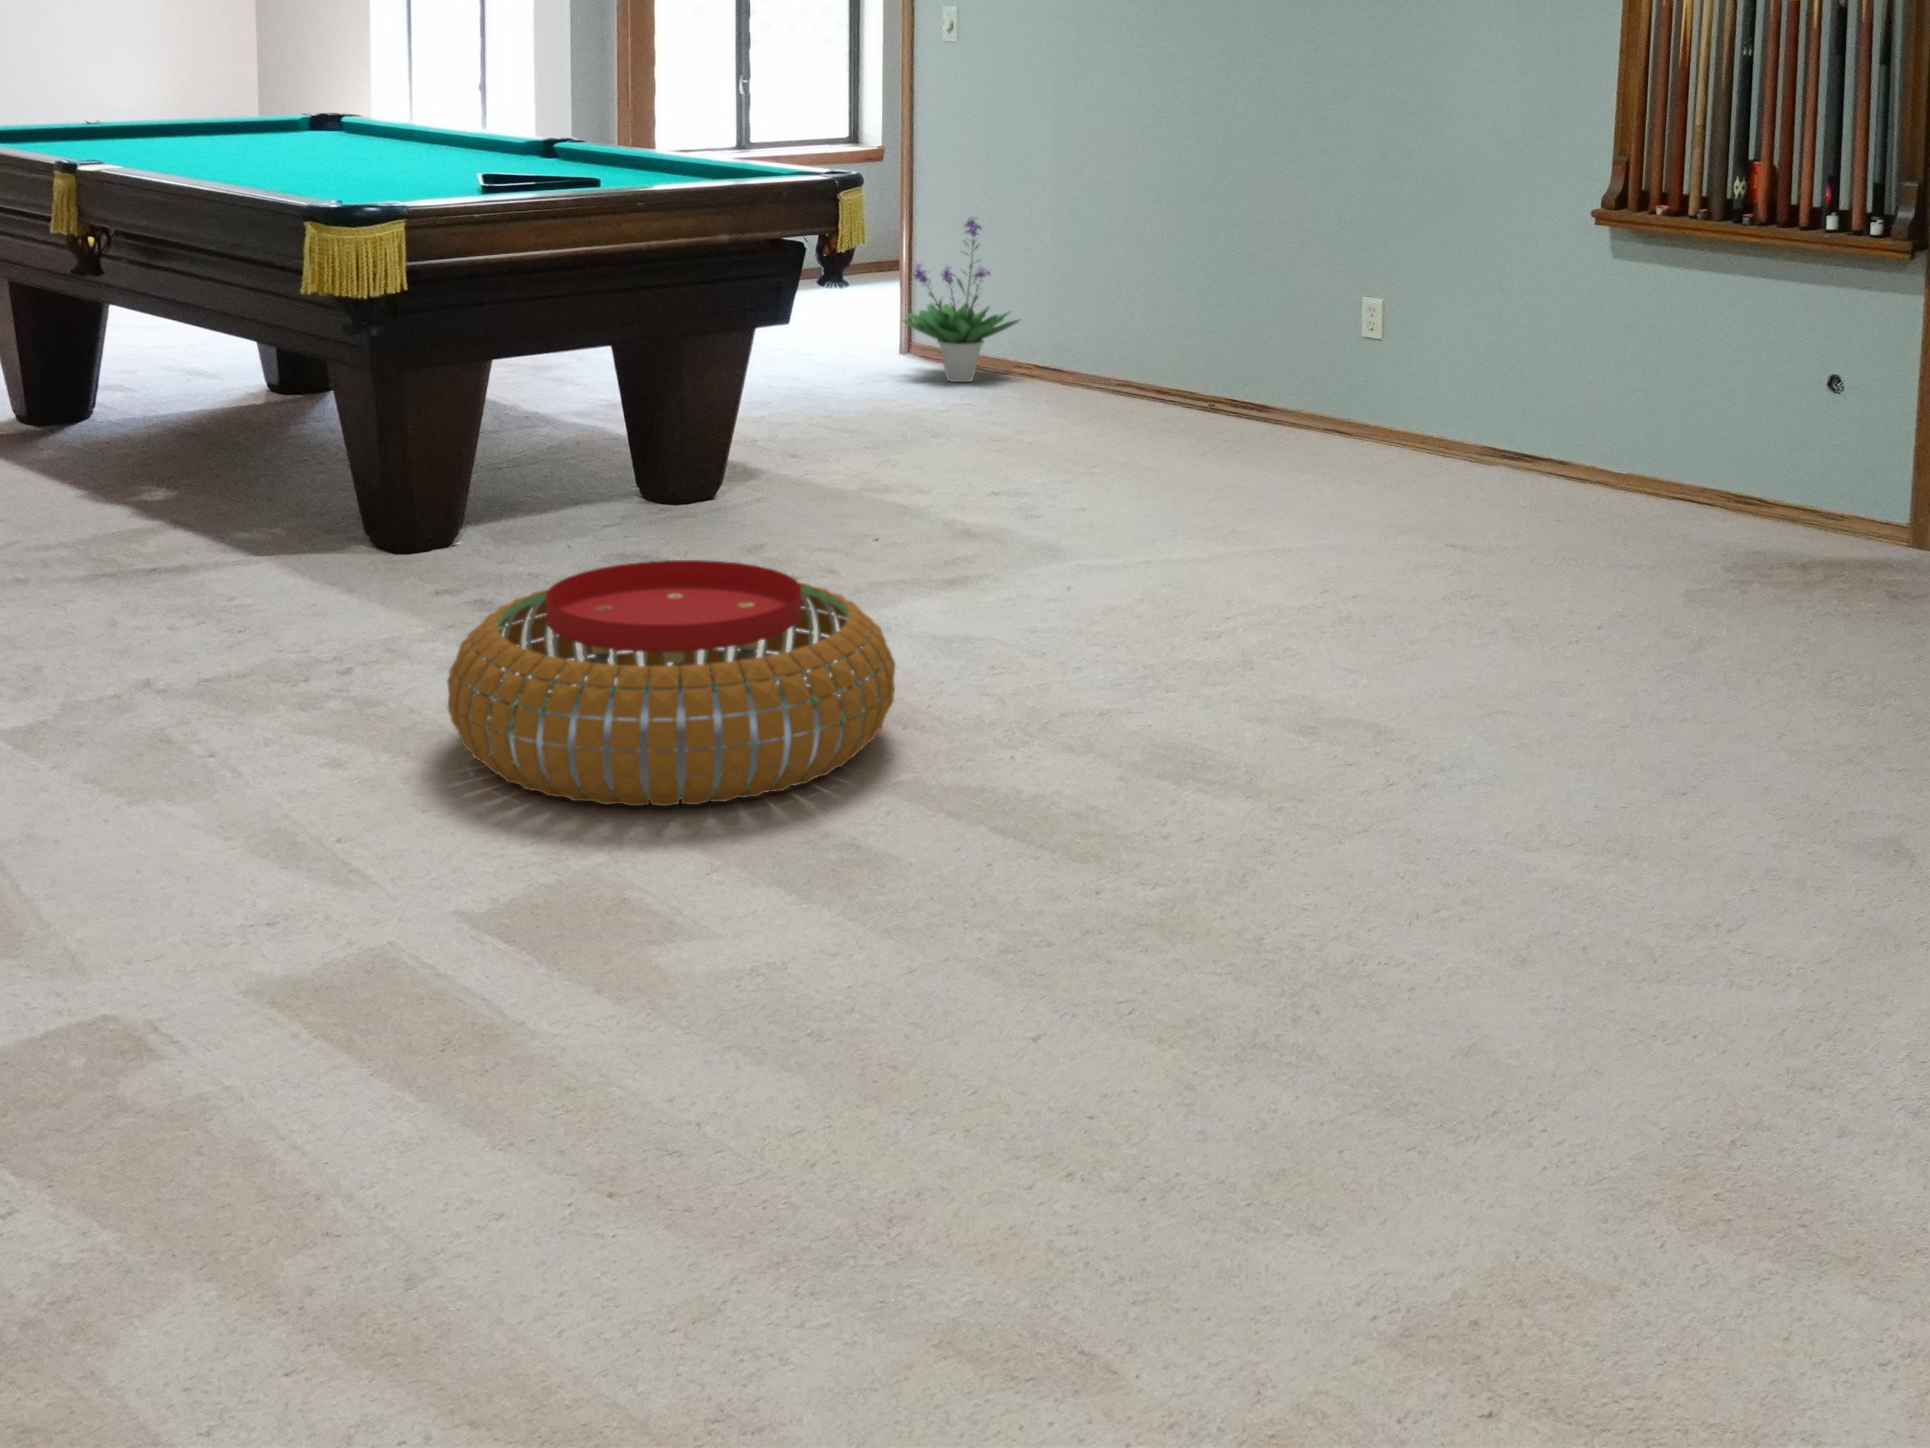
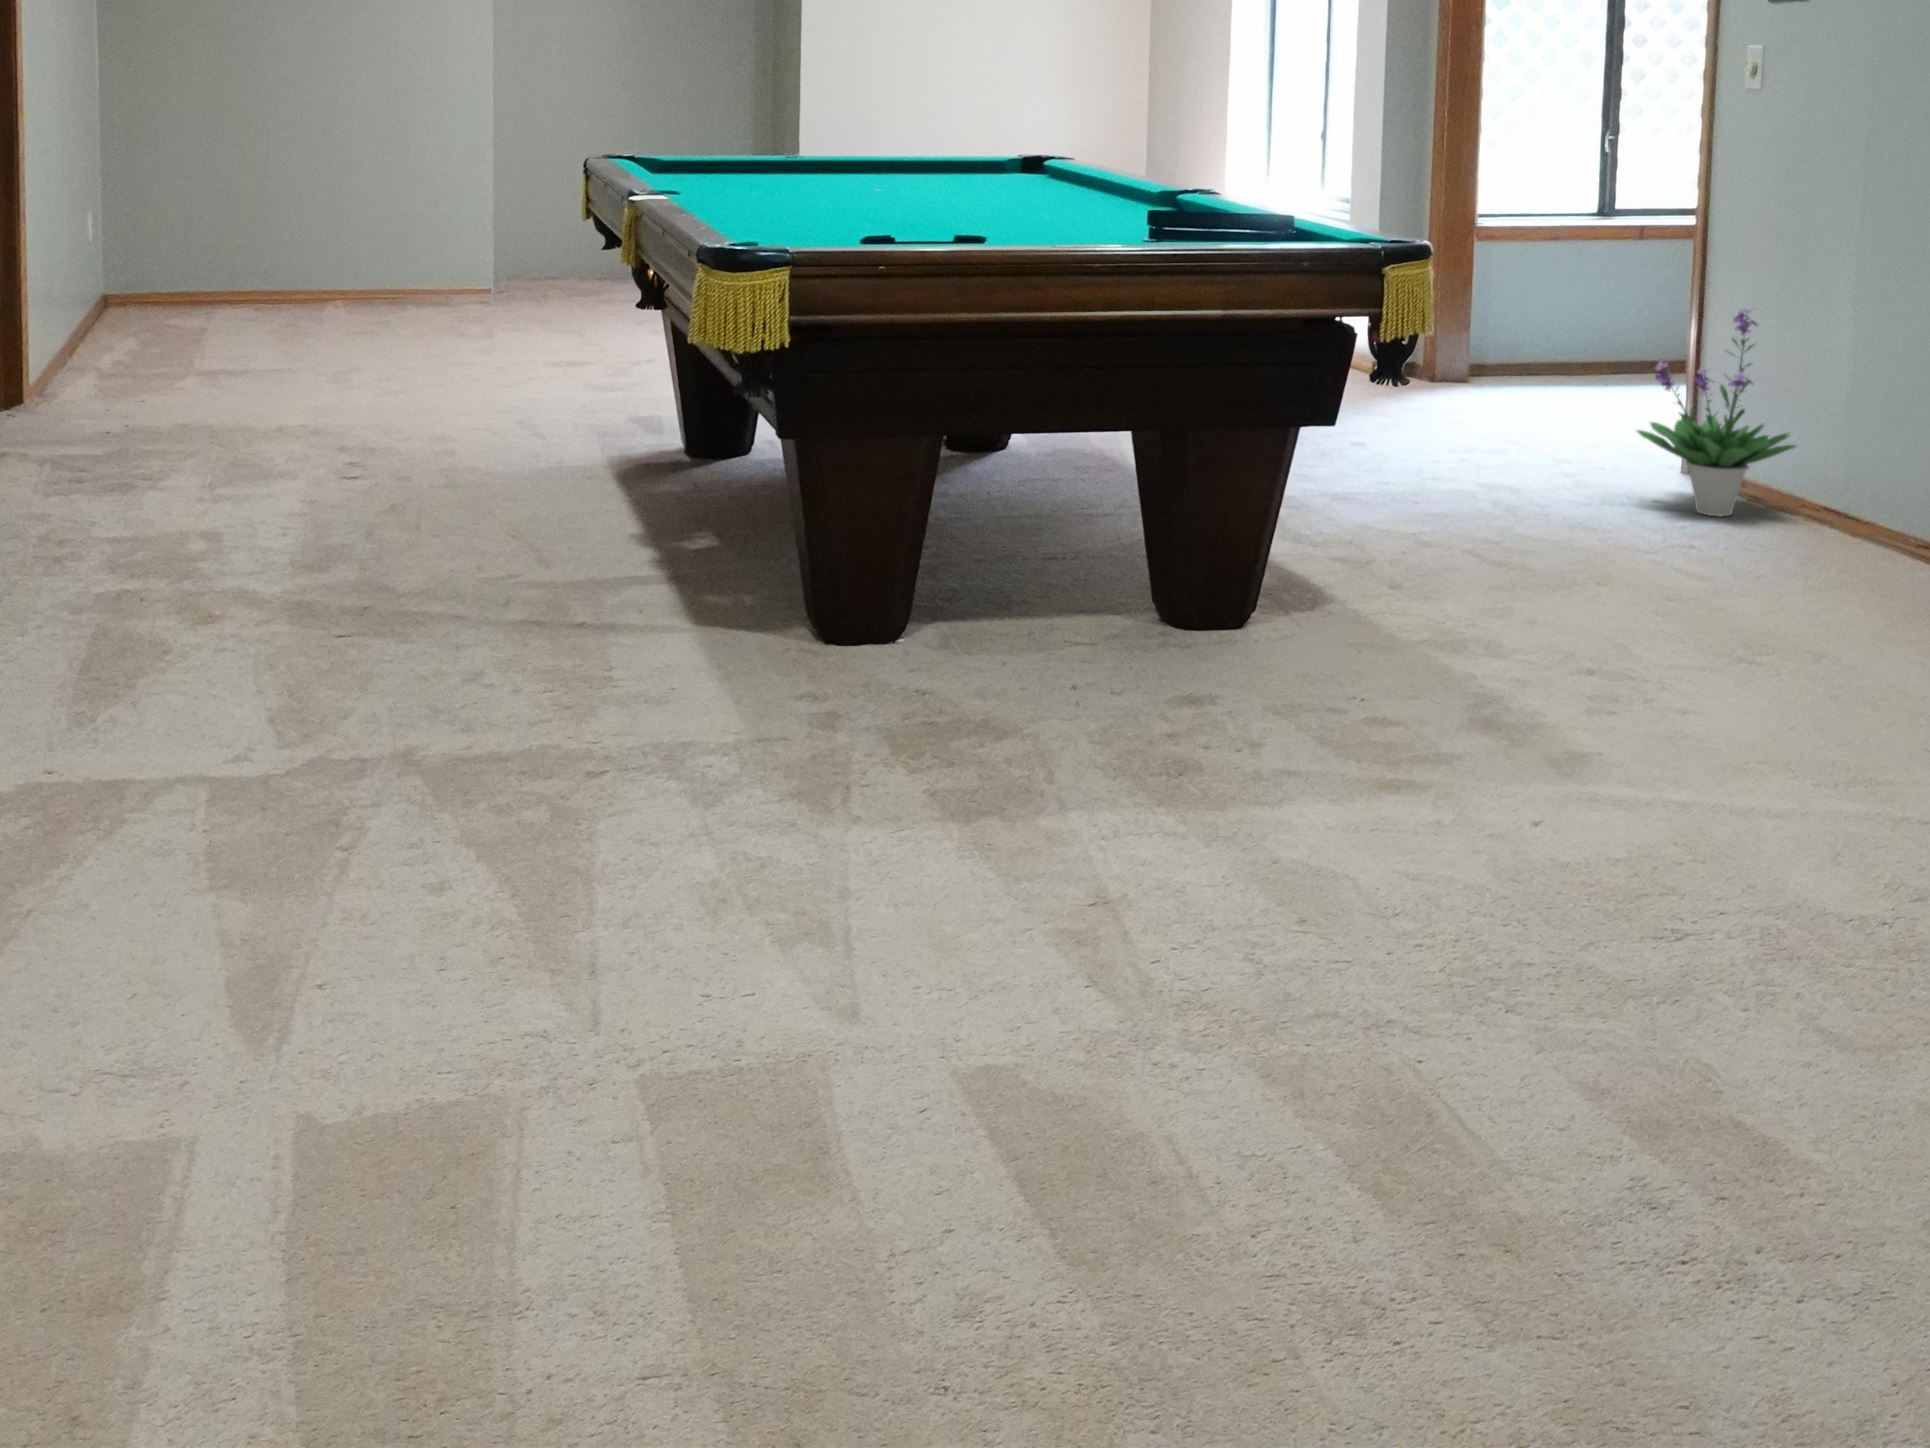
pouf: present [447,560,895,806] -> none [520,707,1080,1050]

